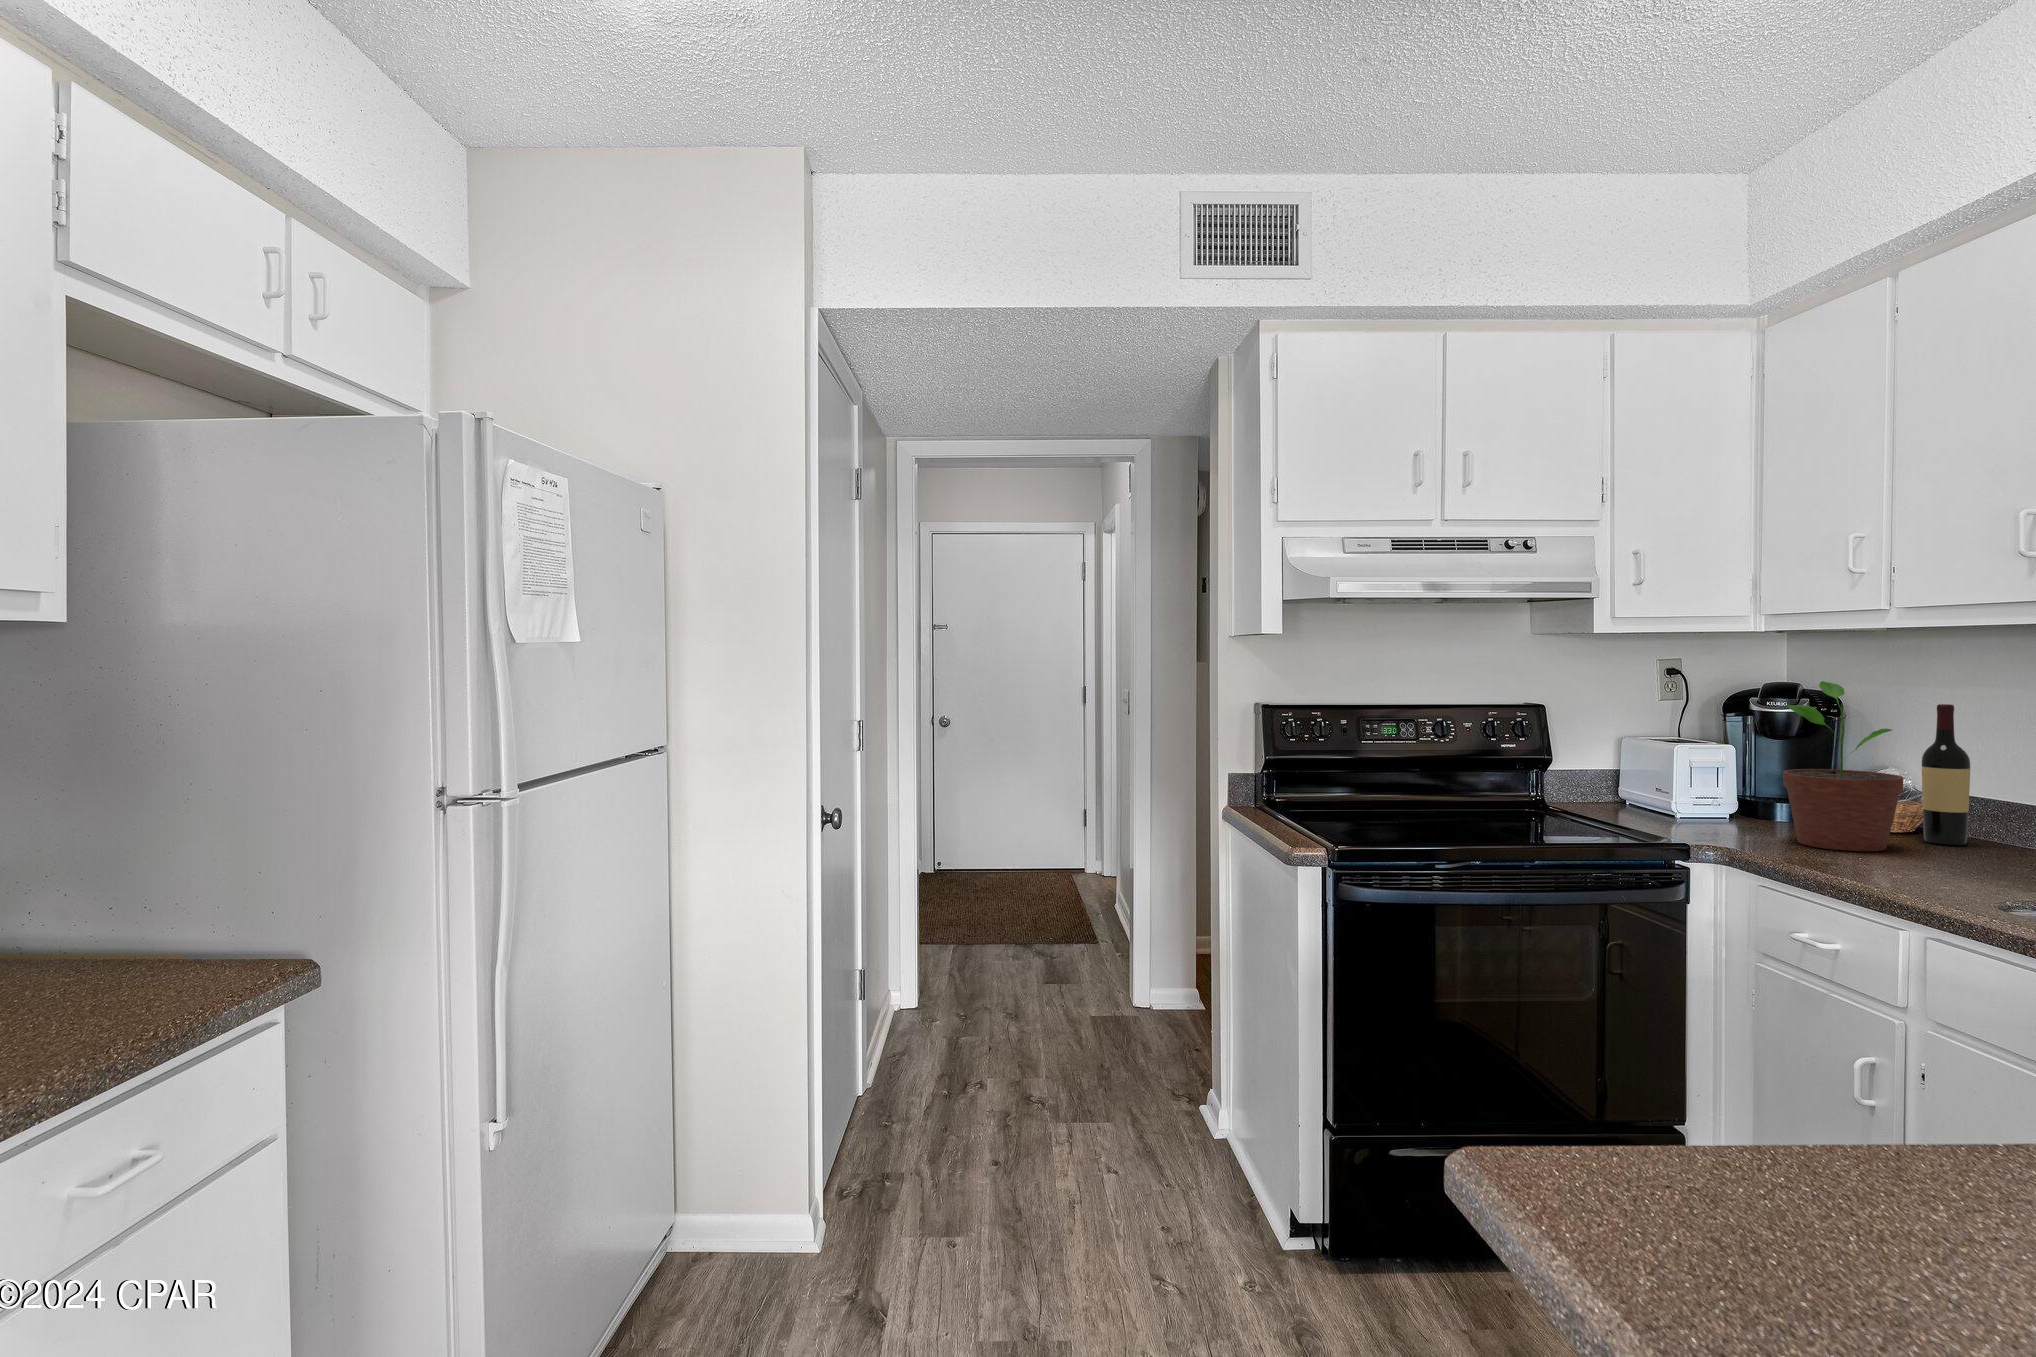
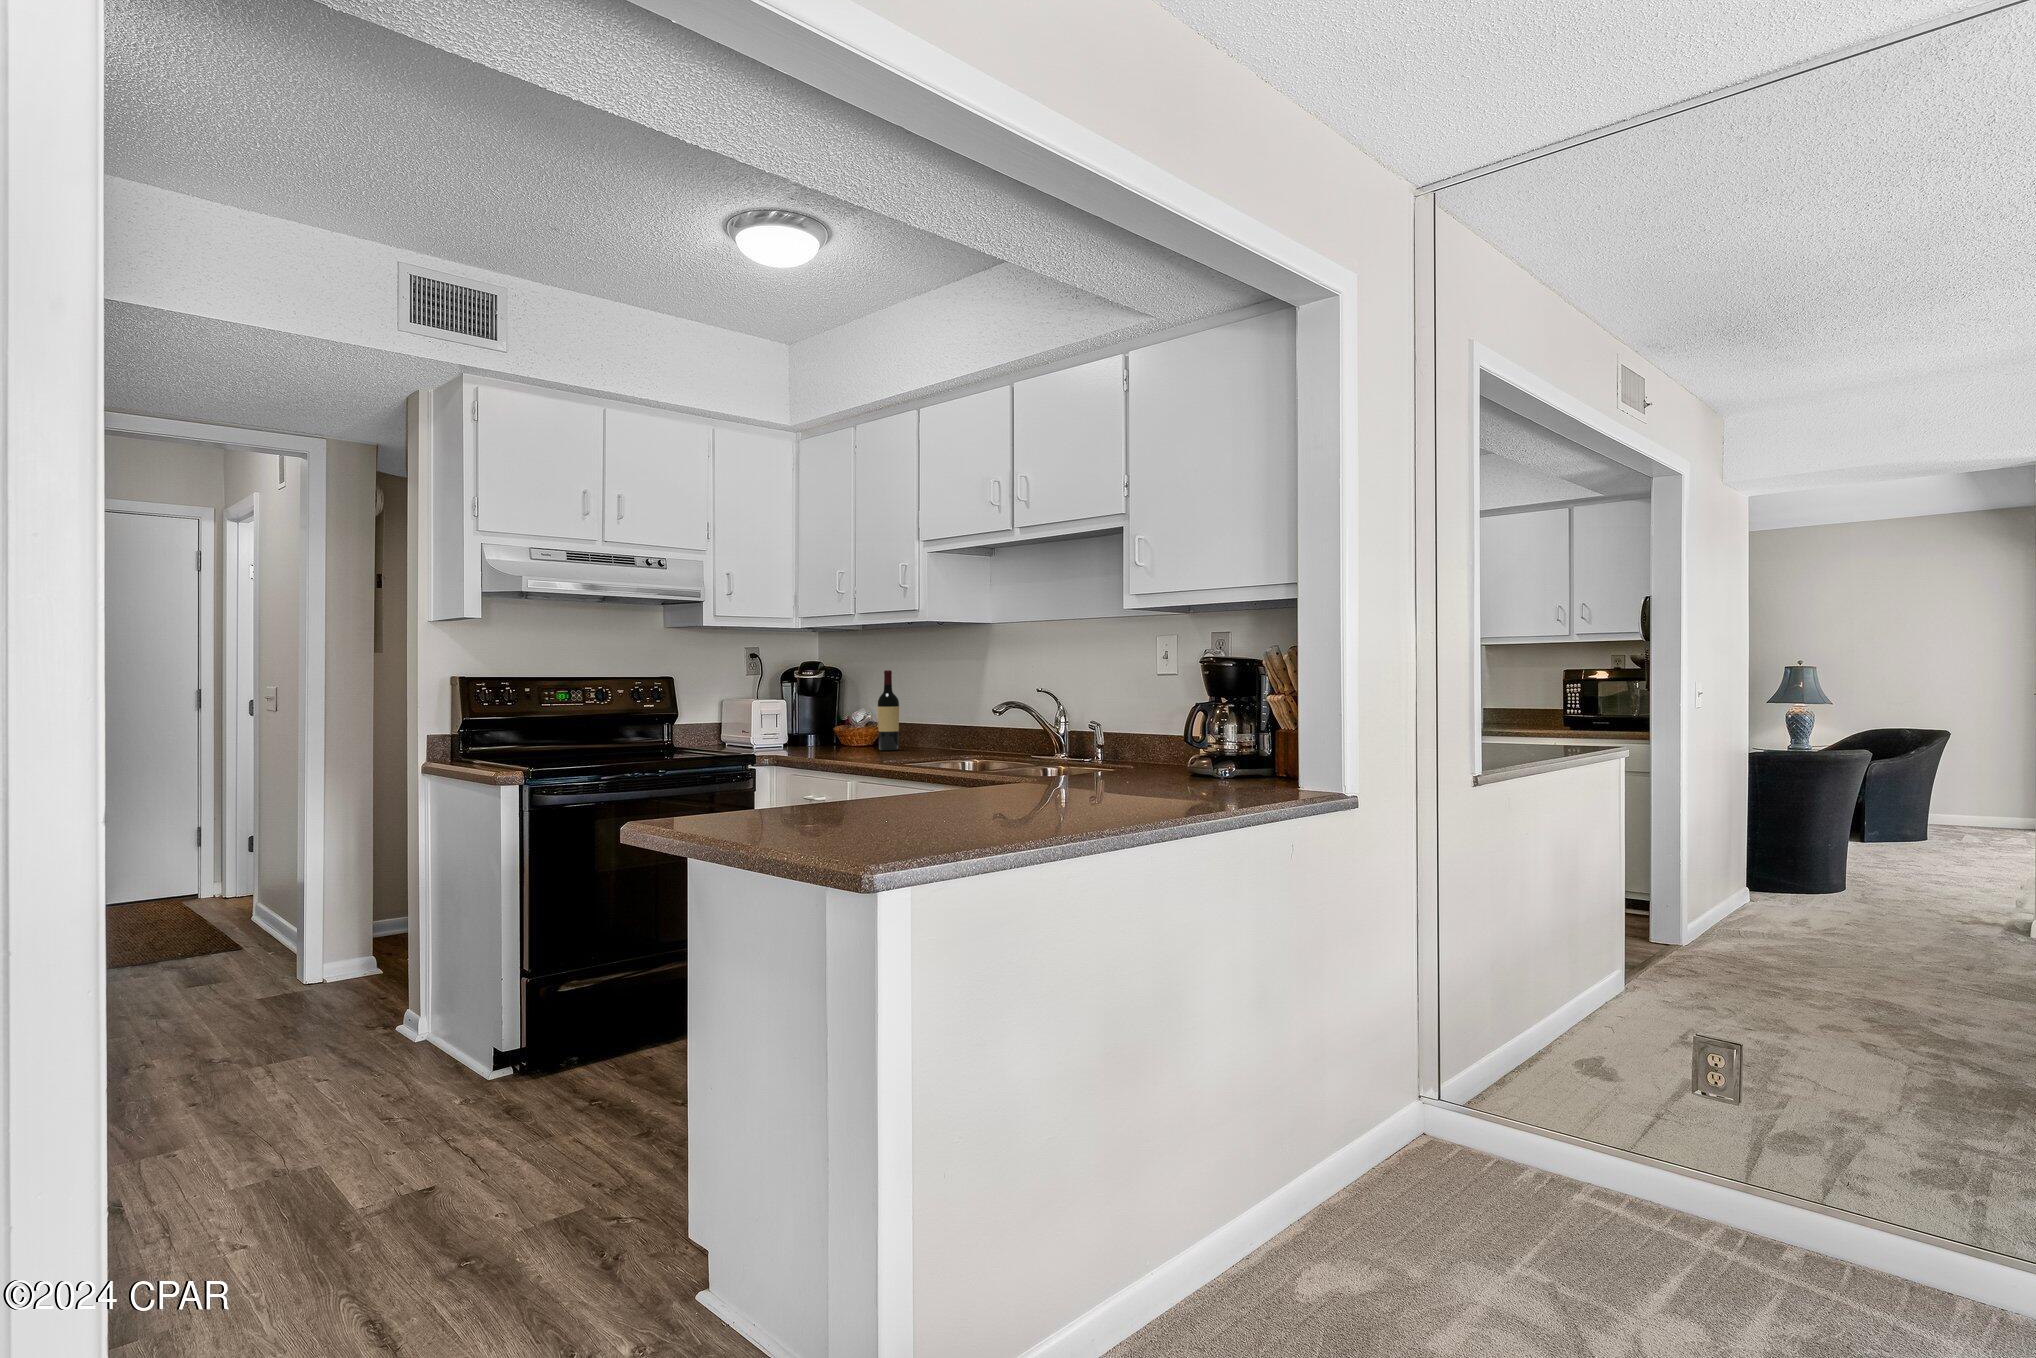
potted plant: present [1783,681,1903,851] -> none [809,657,867,755]

